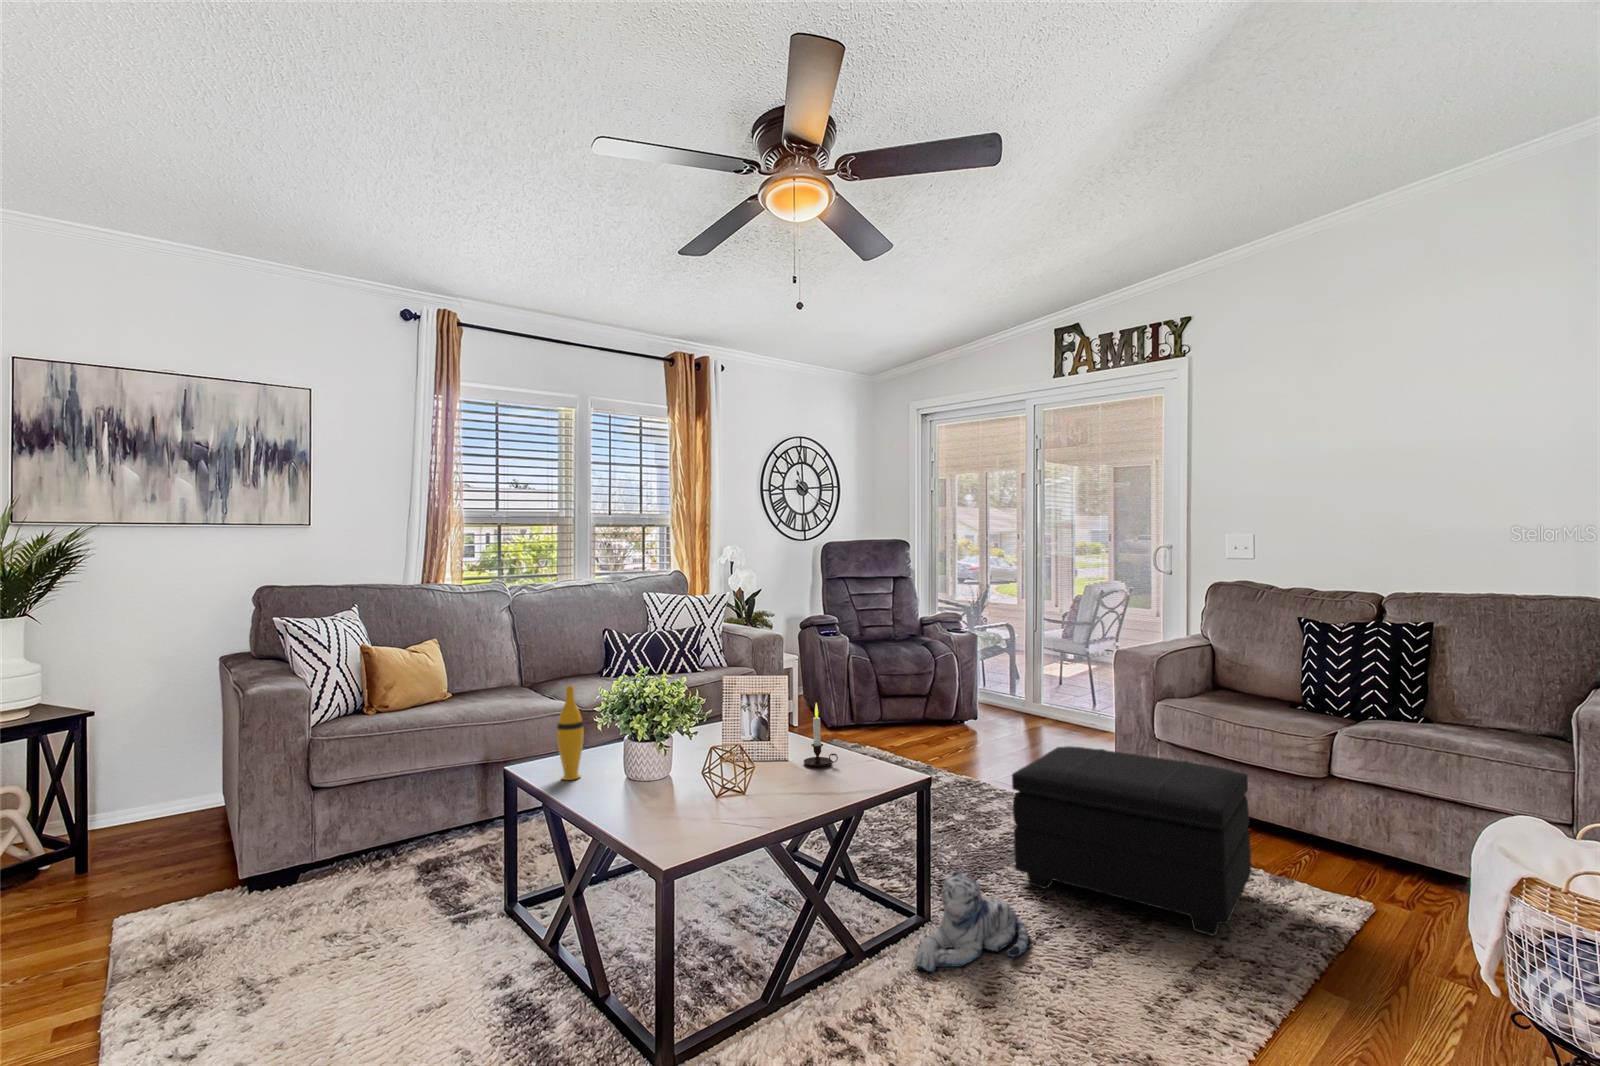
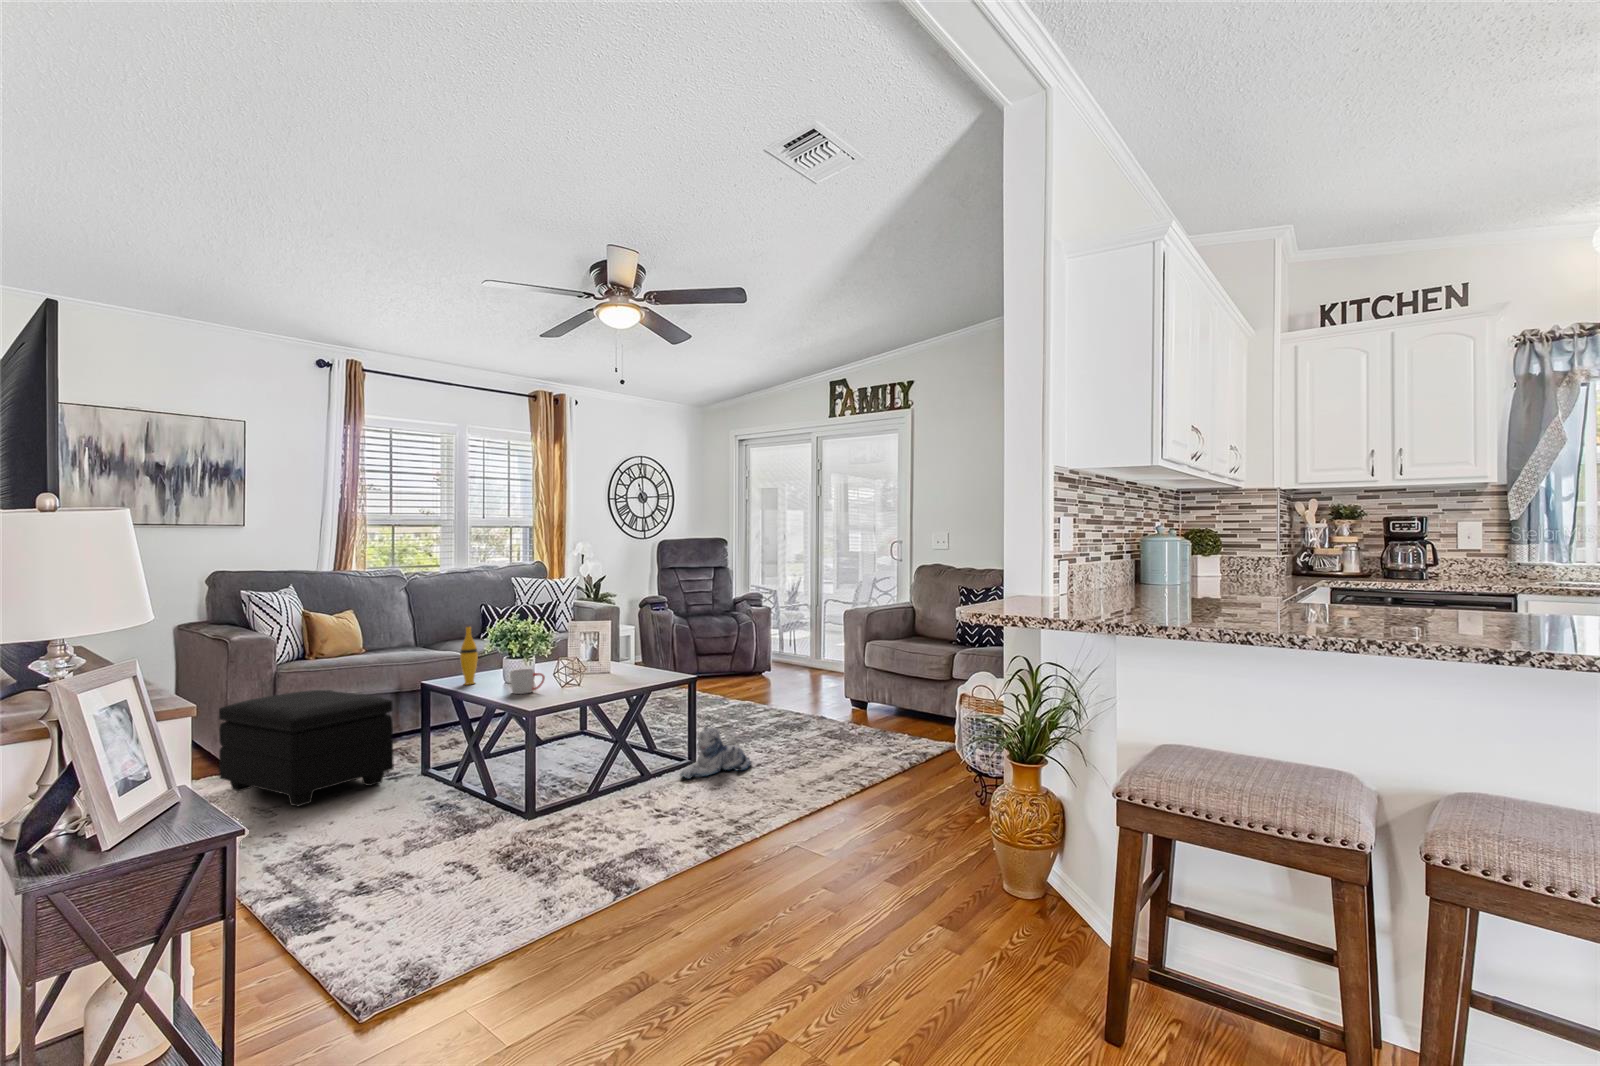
candle: present [804,703,838,766] -> none [620,636,642,675]
footstool: present [1012,746,1251,936] -> present [219,690,394,806]
mug: none [631,765,687,813] -> present [510,669,545,694]

